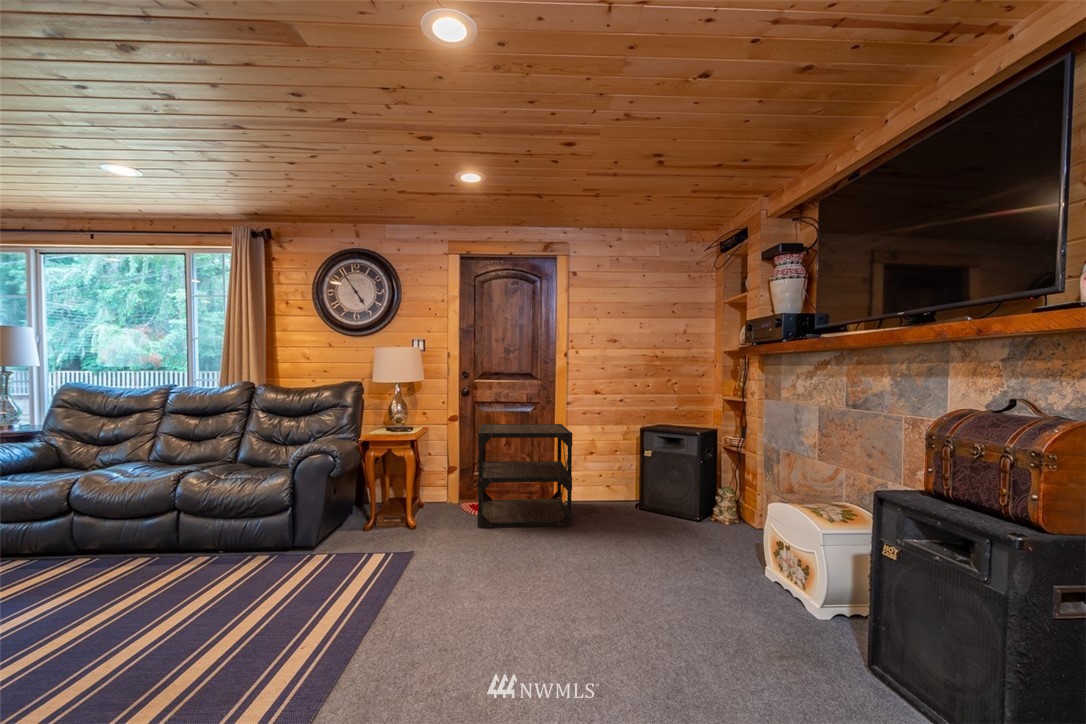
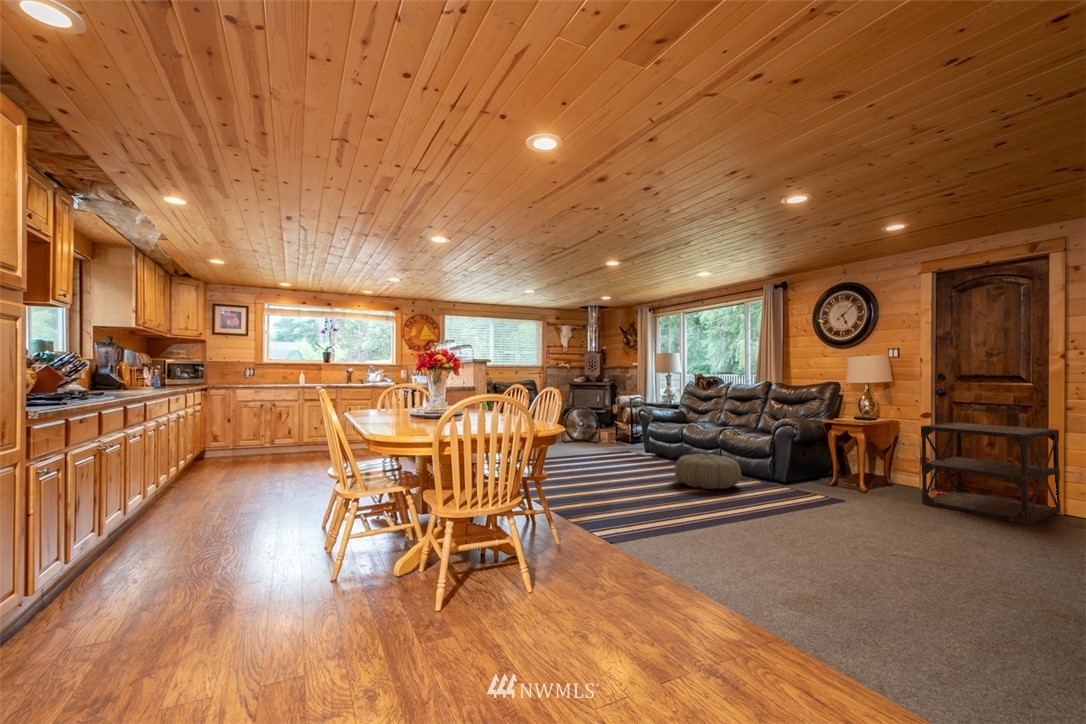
pouf: none [86,529,249,622] -> present [674,454,741,489]

